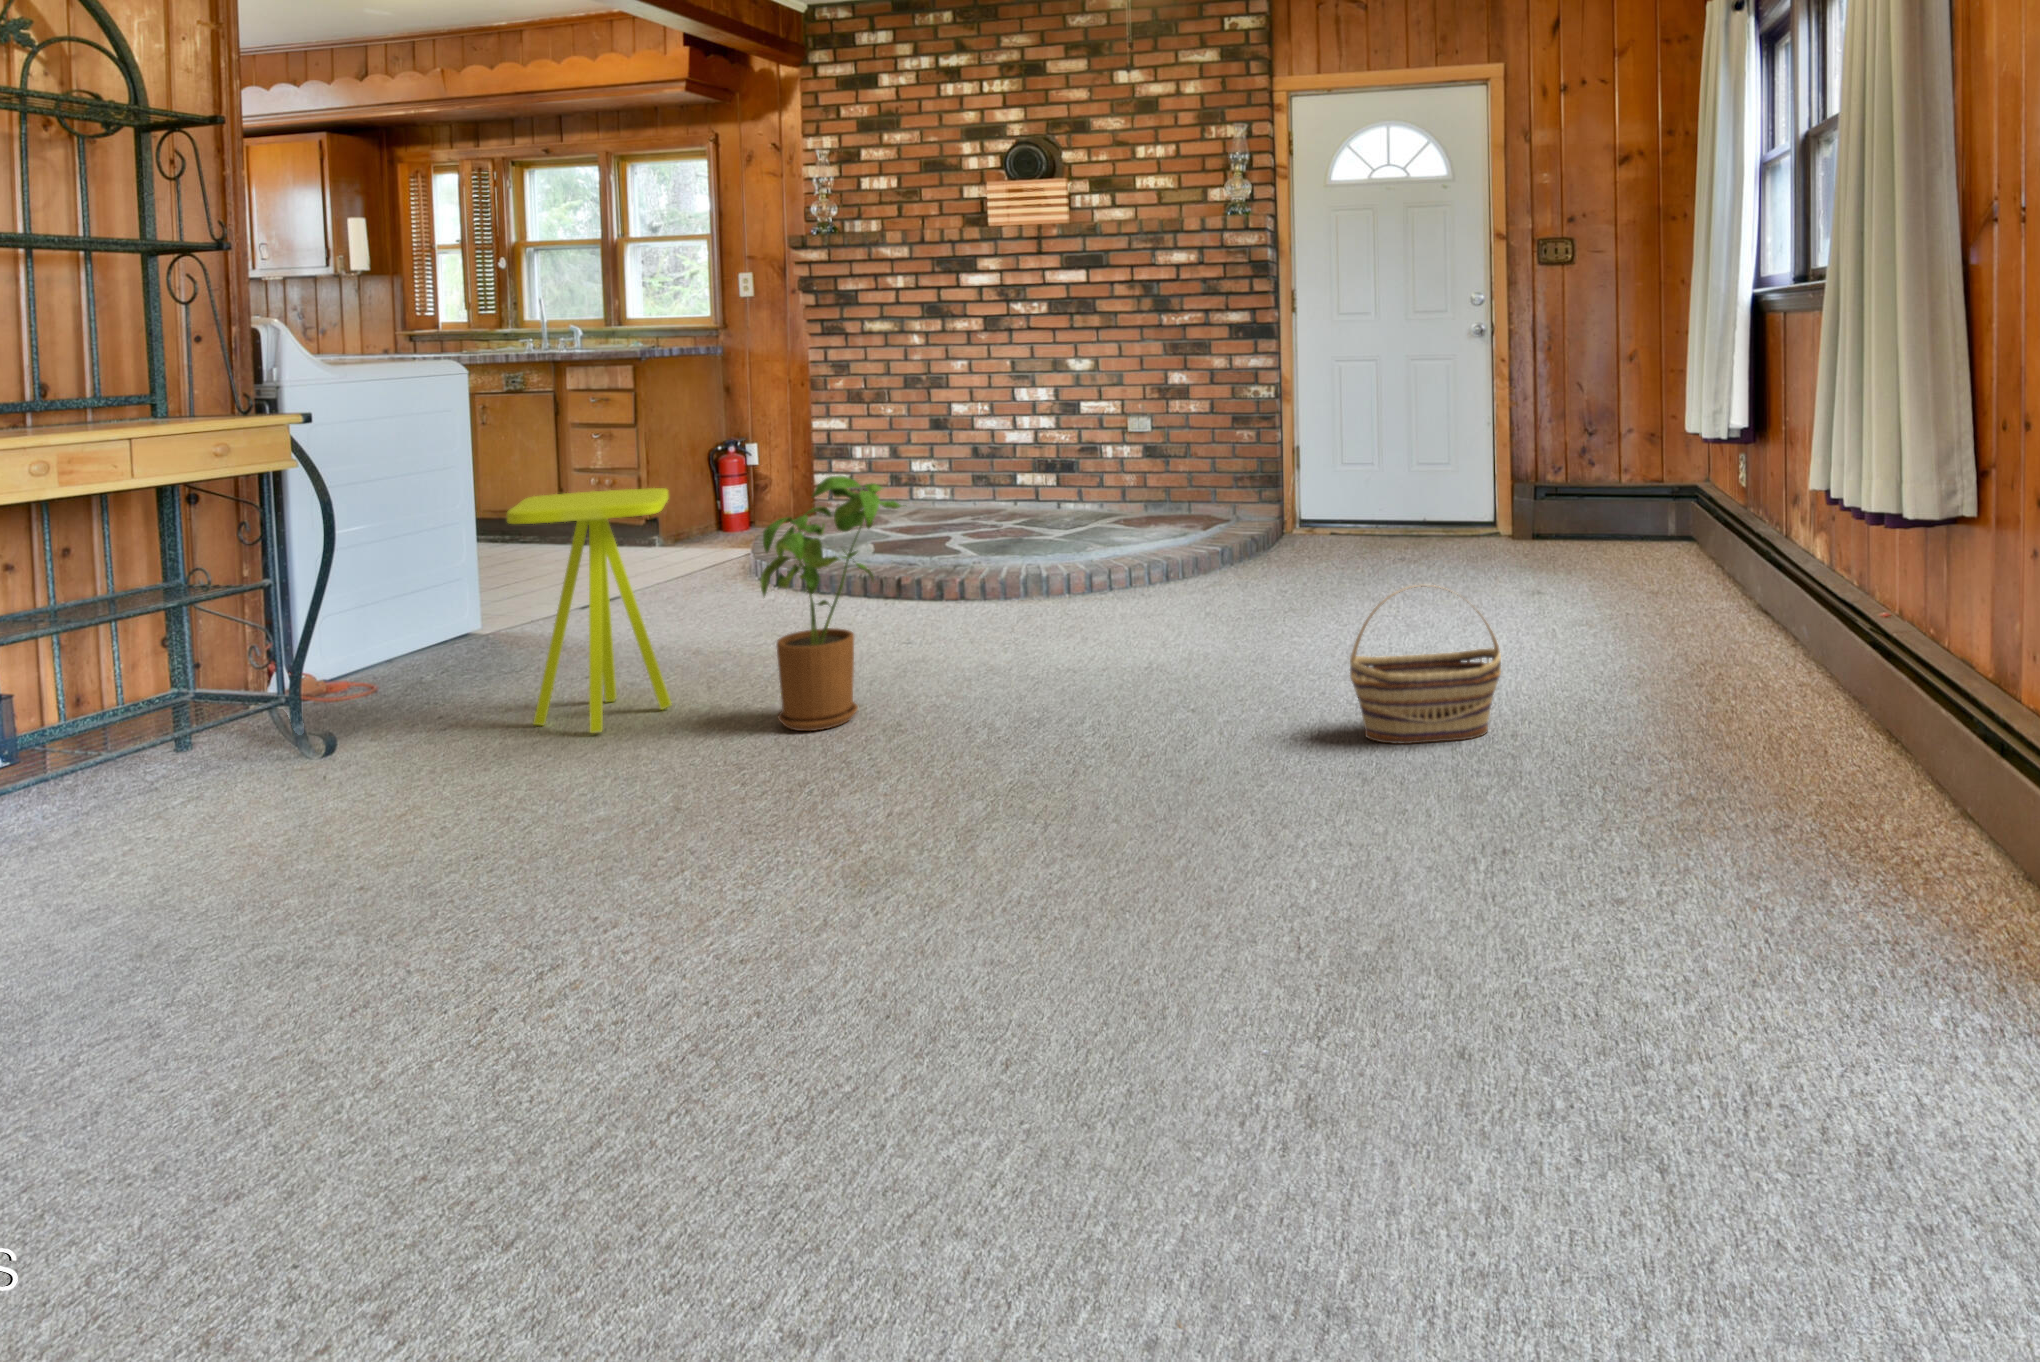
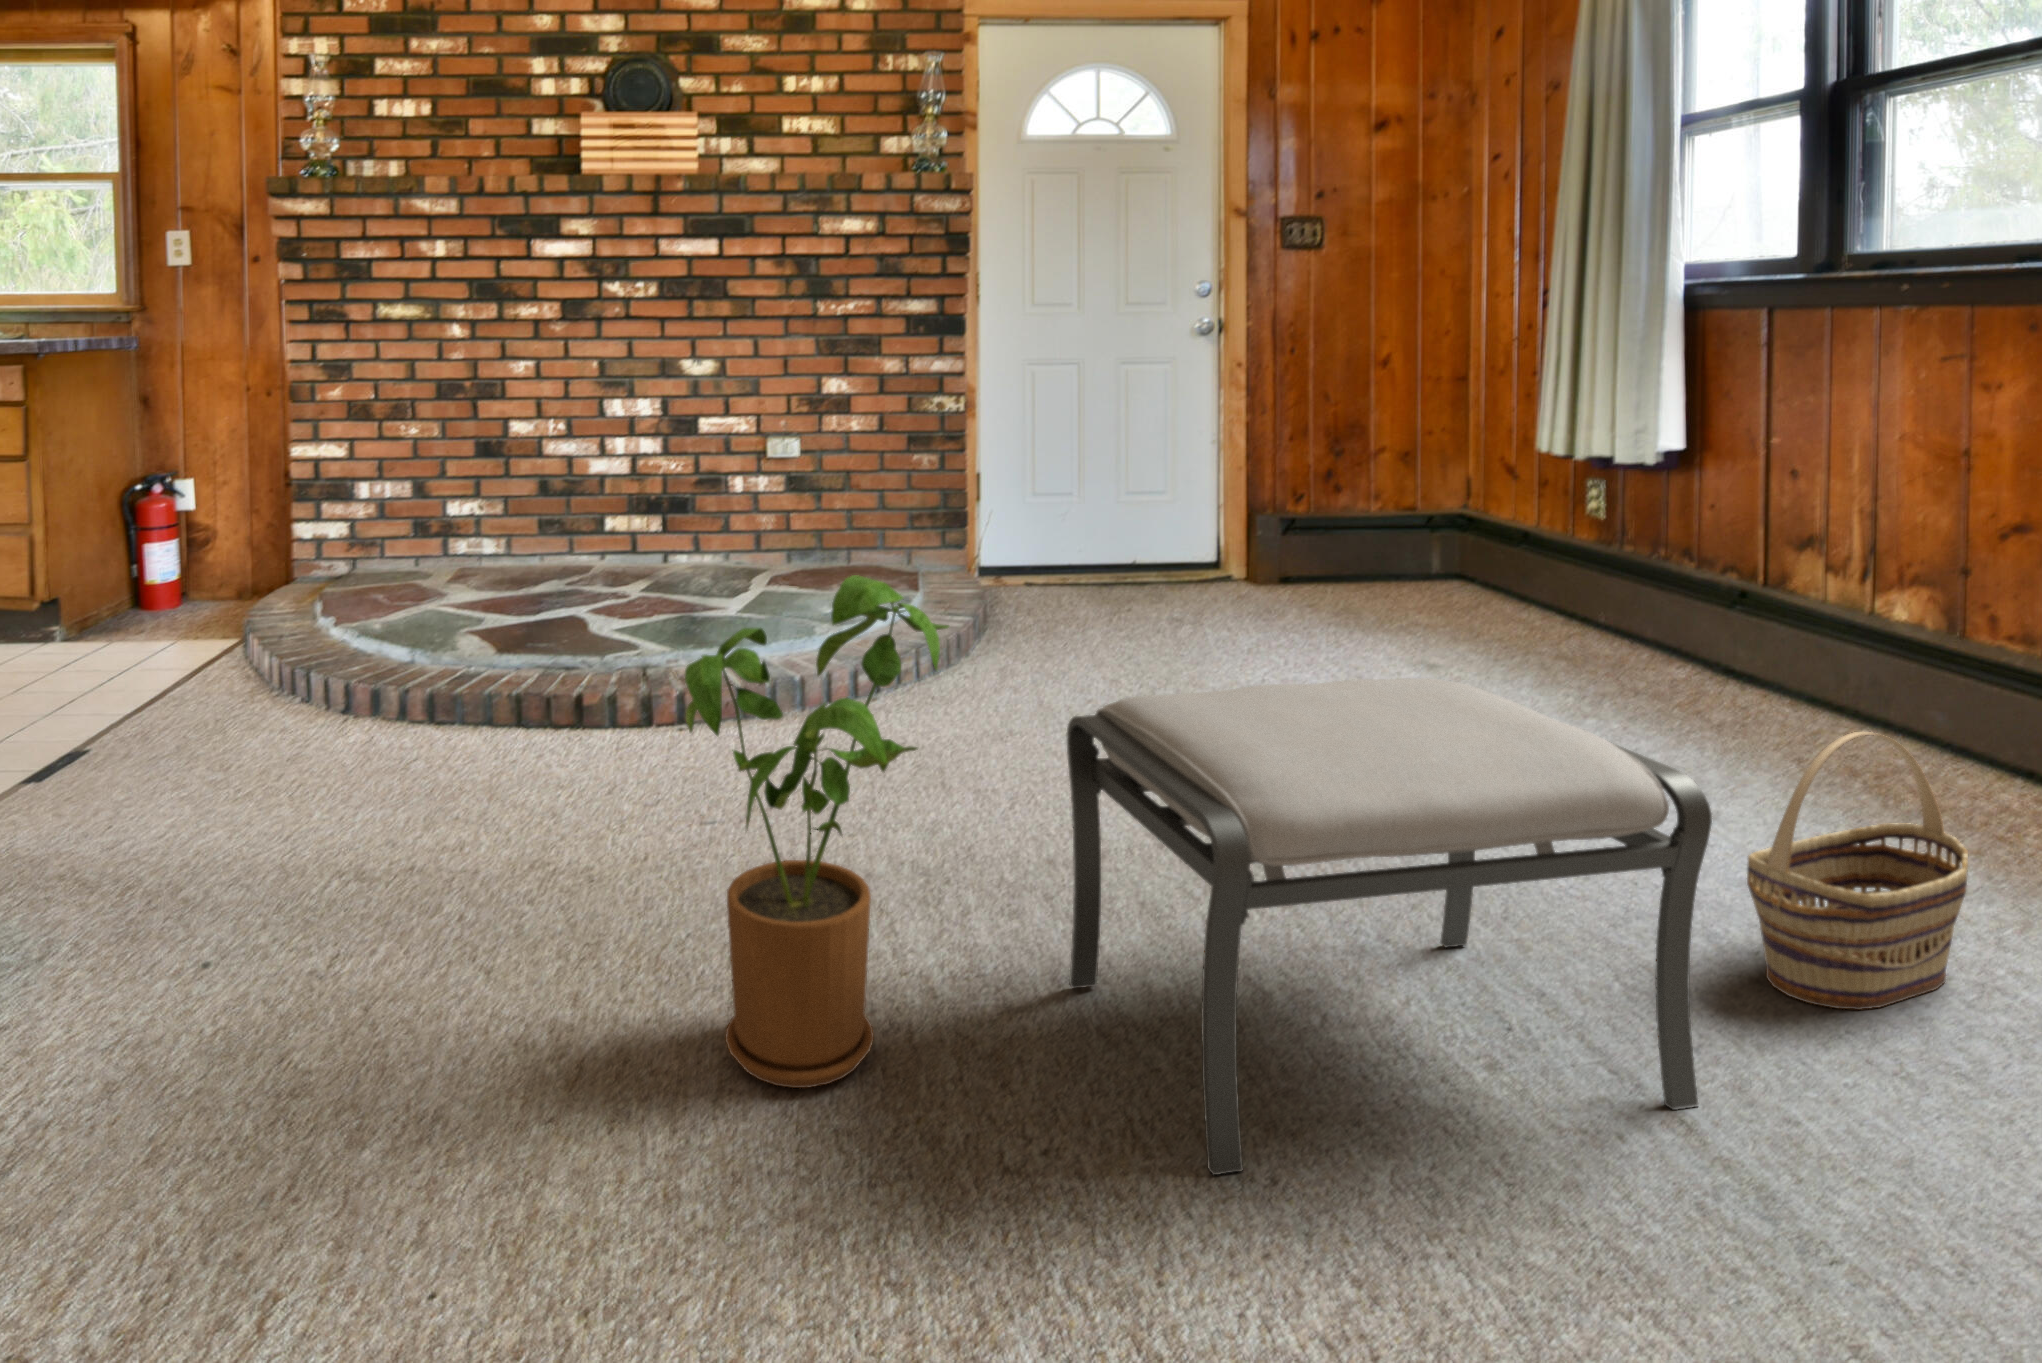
side table: present [507,488,672,733] -> none [152,599,491,1153]
ottoman: none [933,546,1228,766] -> present [1067,678,1712,1175]

